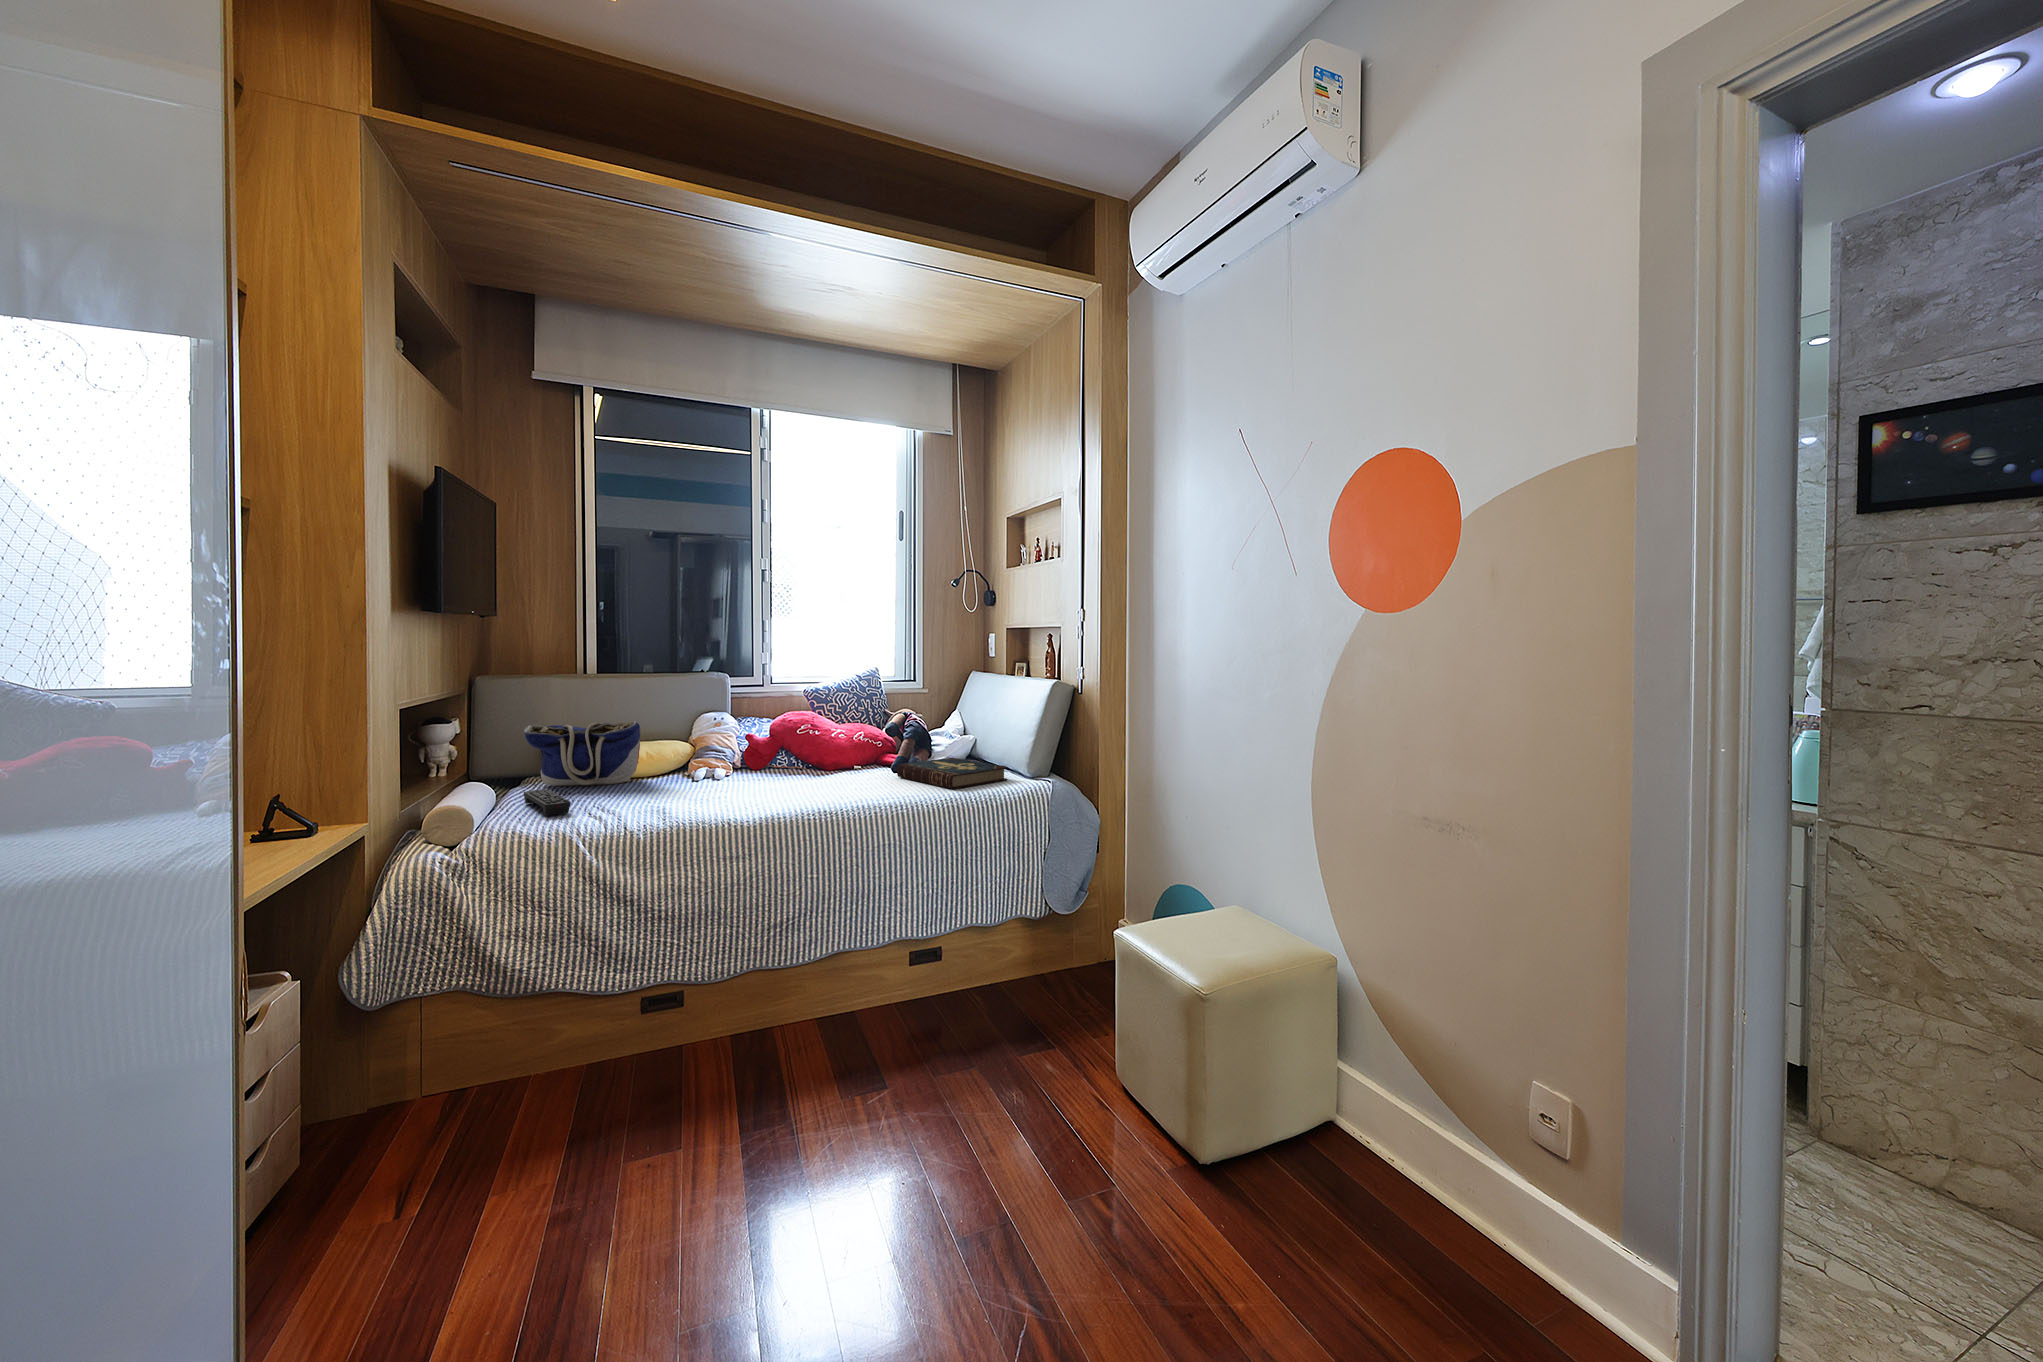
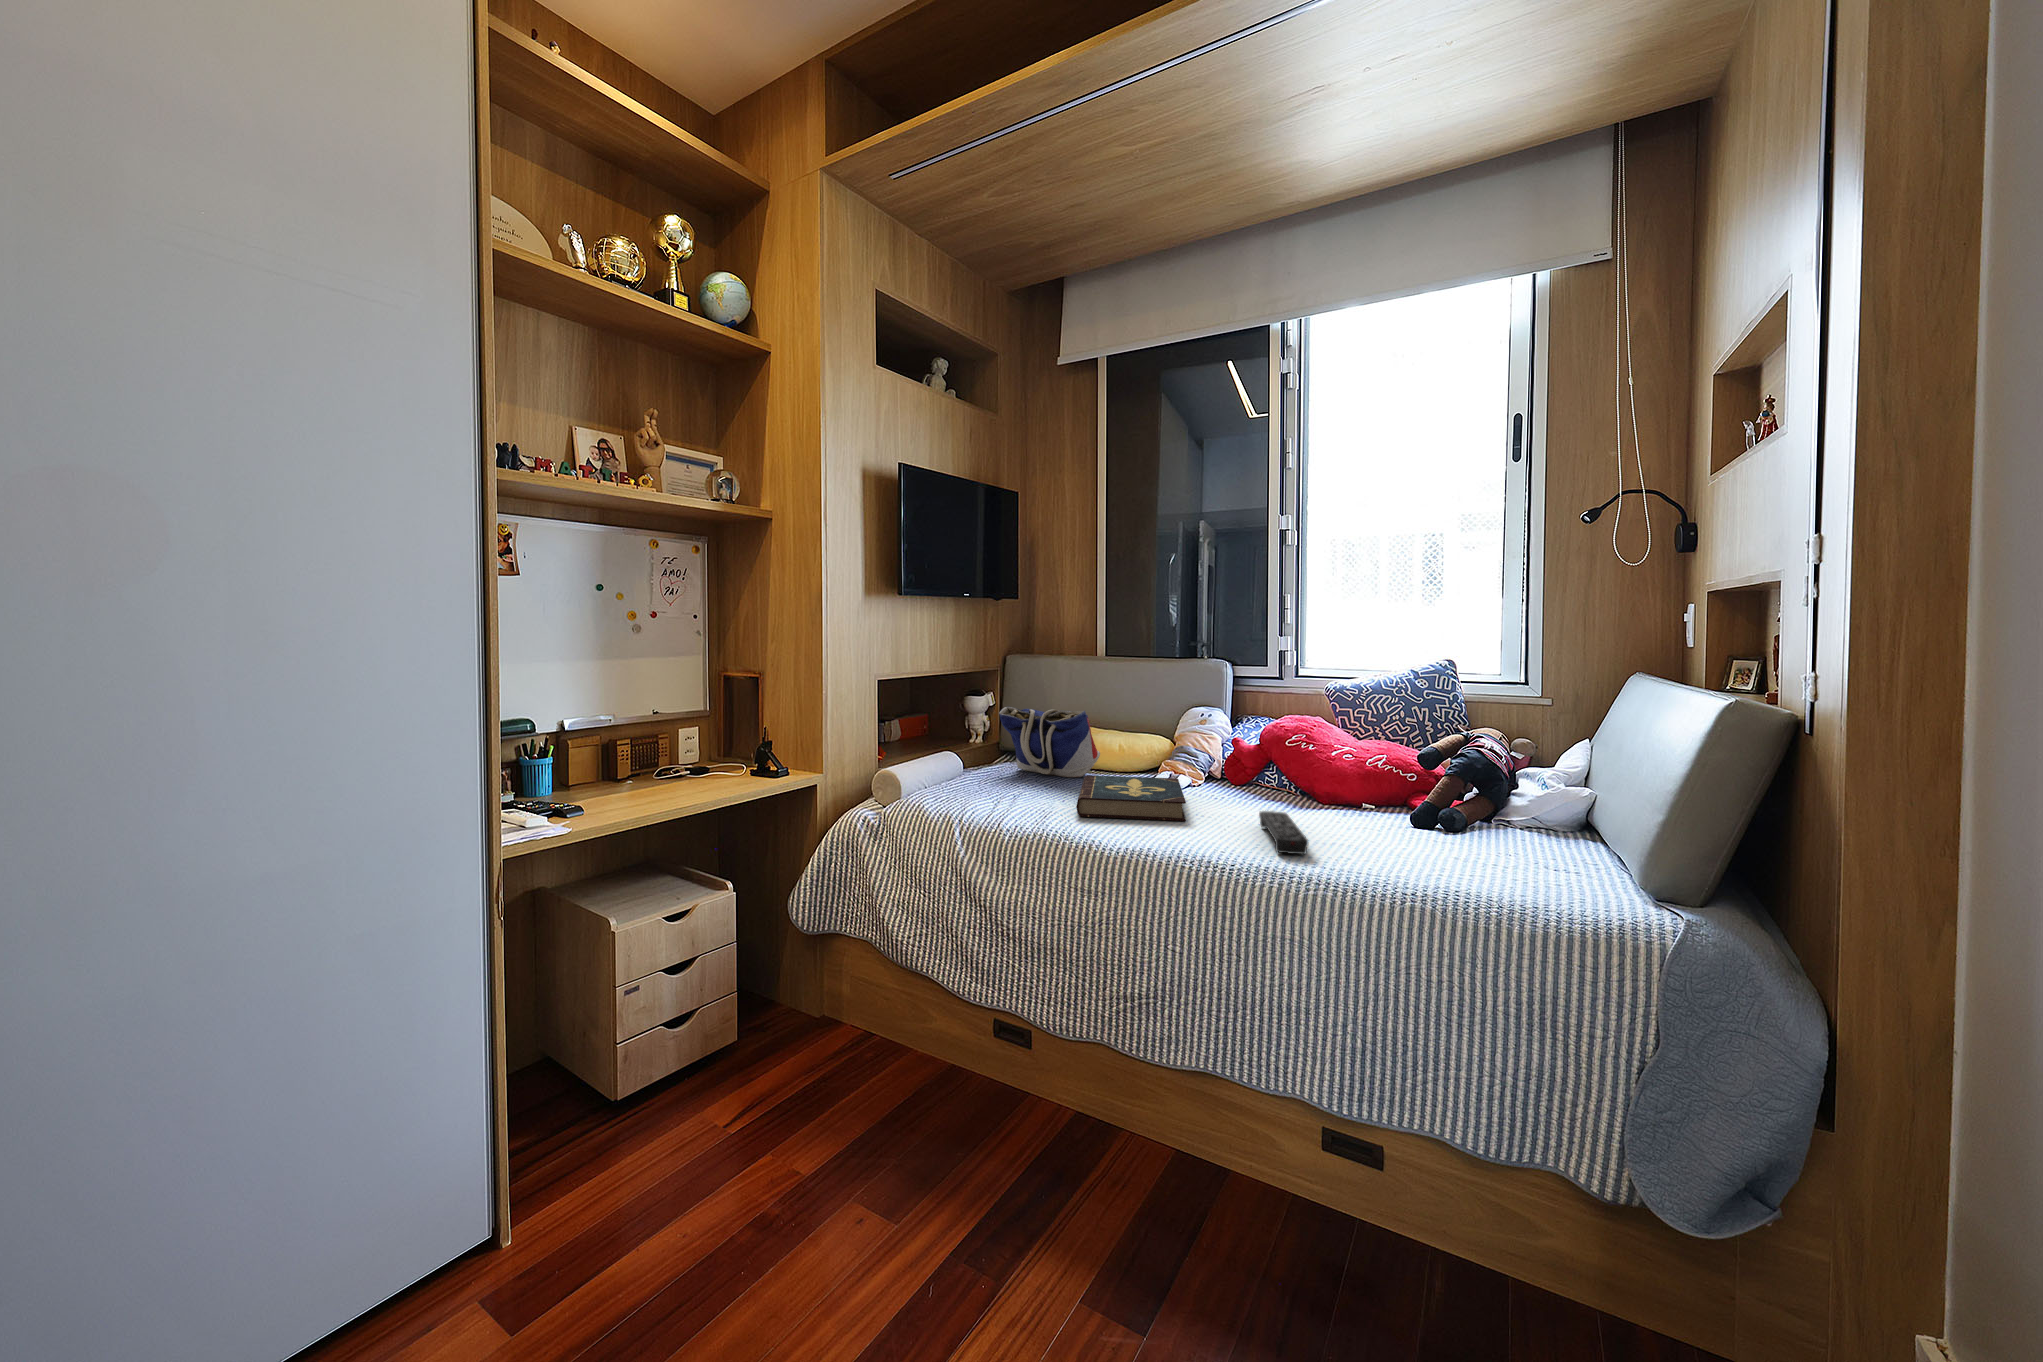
book: present [897,758,1007,789] -> present [1076,775,1186,821]
remote control: present [524,789,571,816] -> present [1259,811,1308,854]

